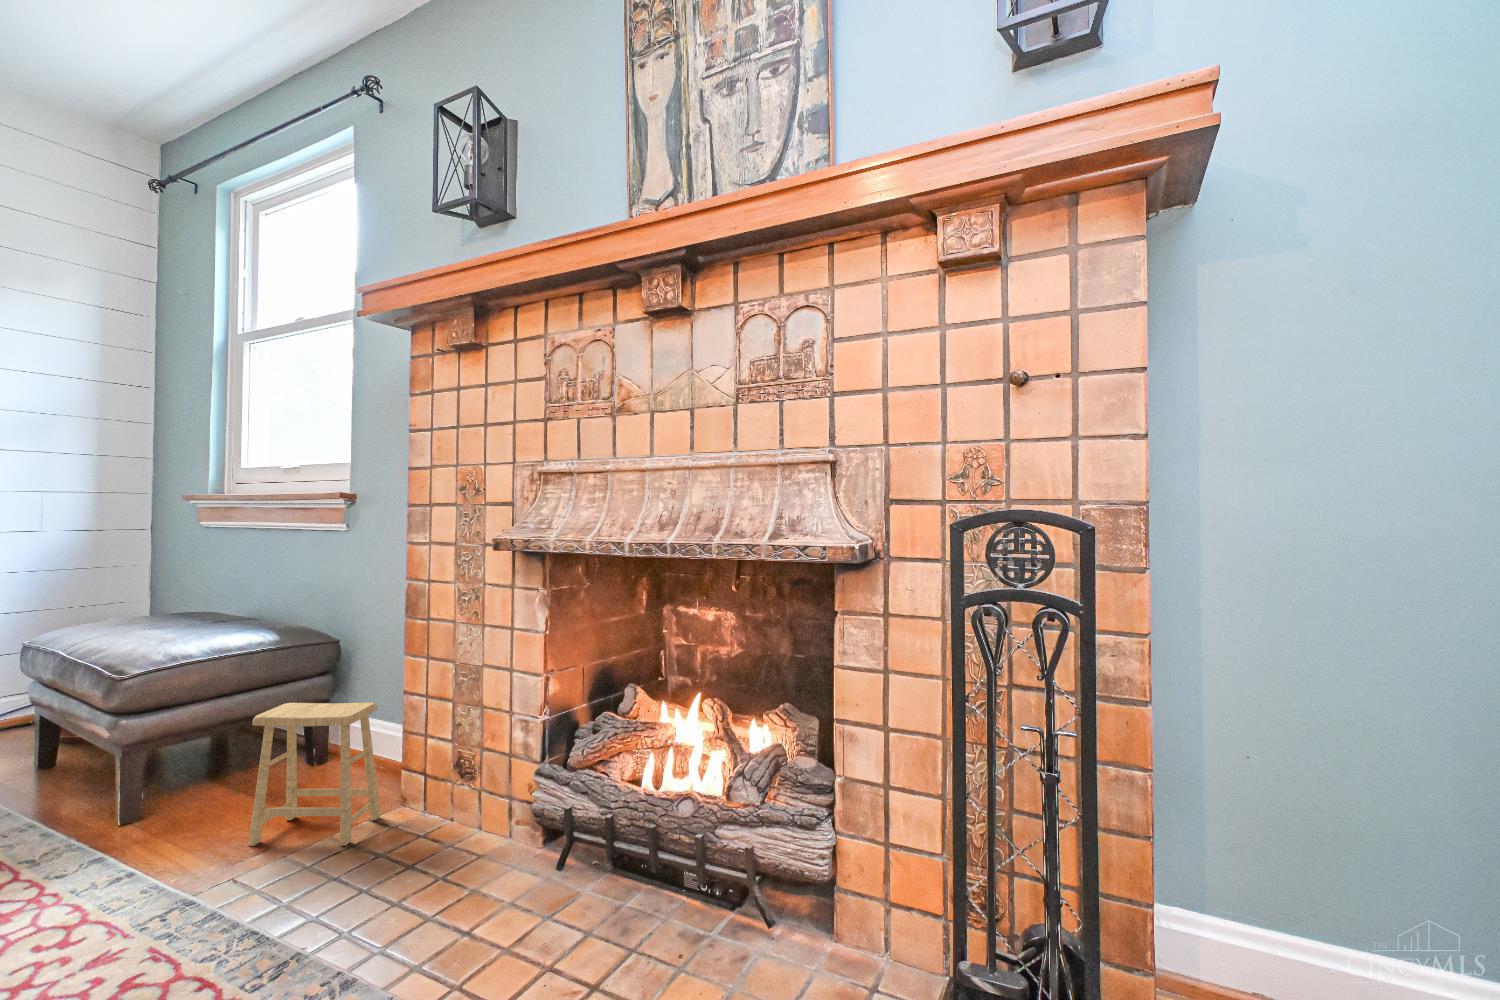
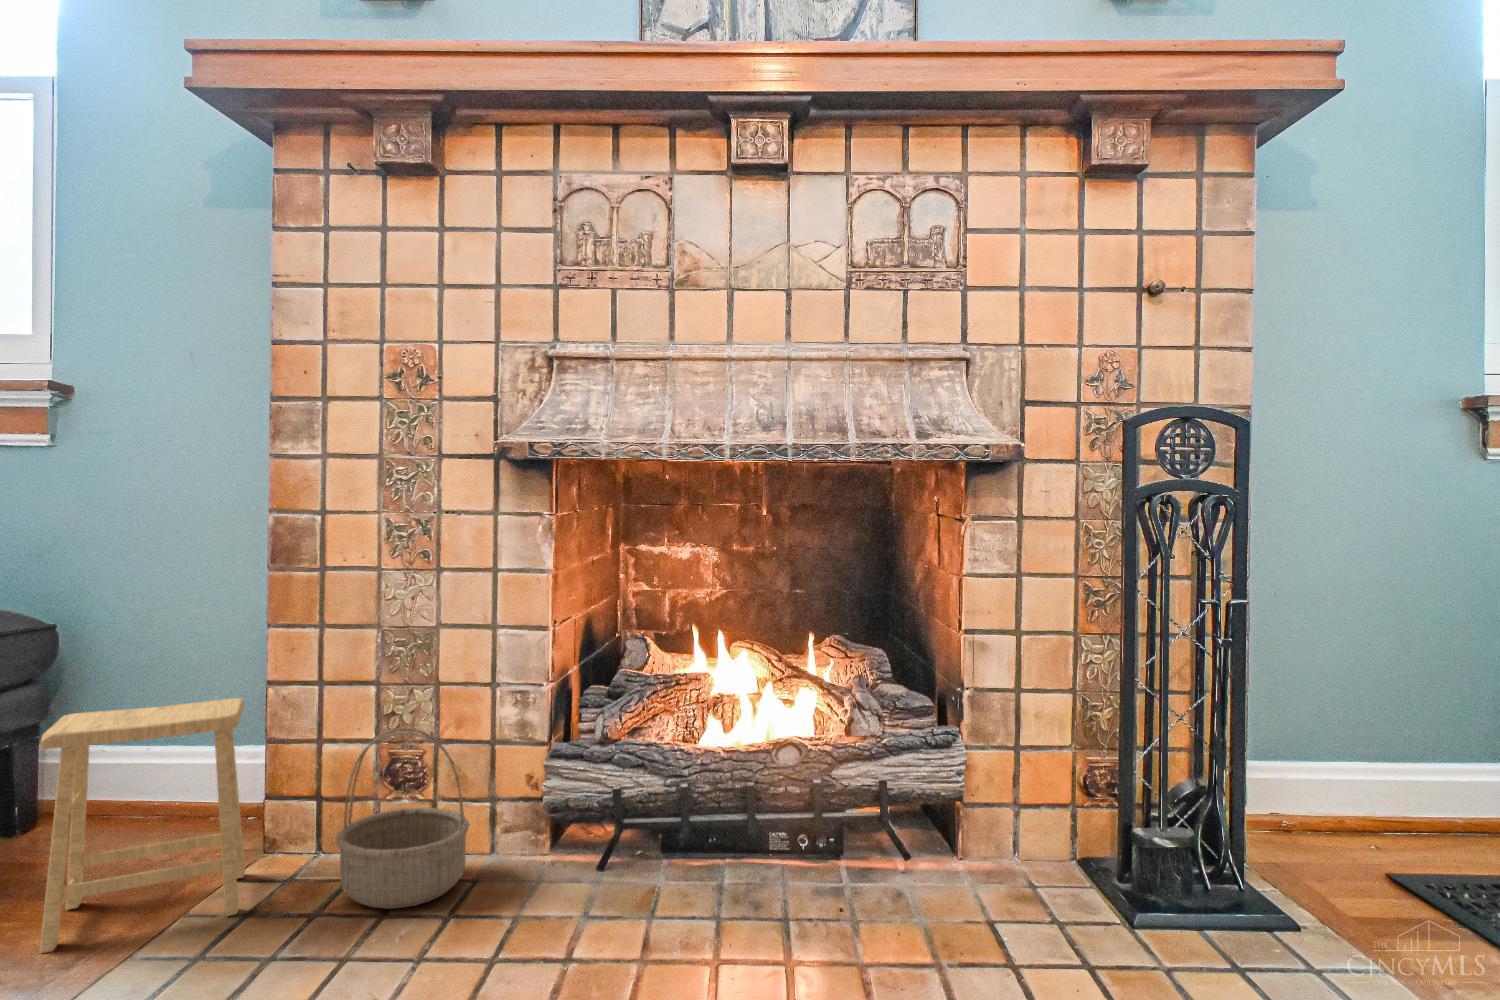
basket: none [394,738,481,866] -> present [336,728,469,909]

